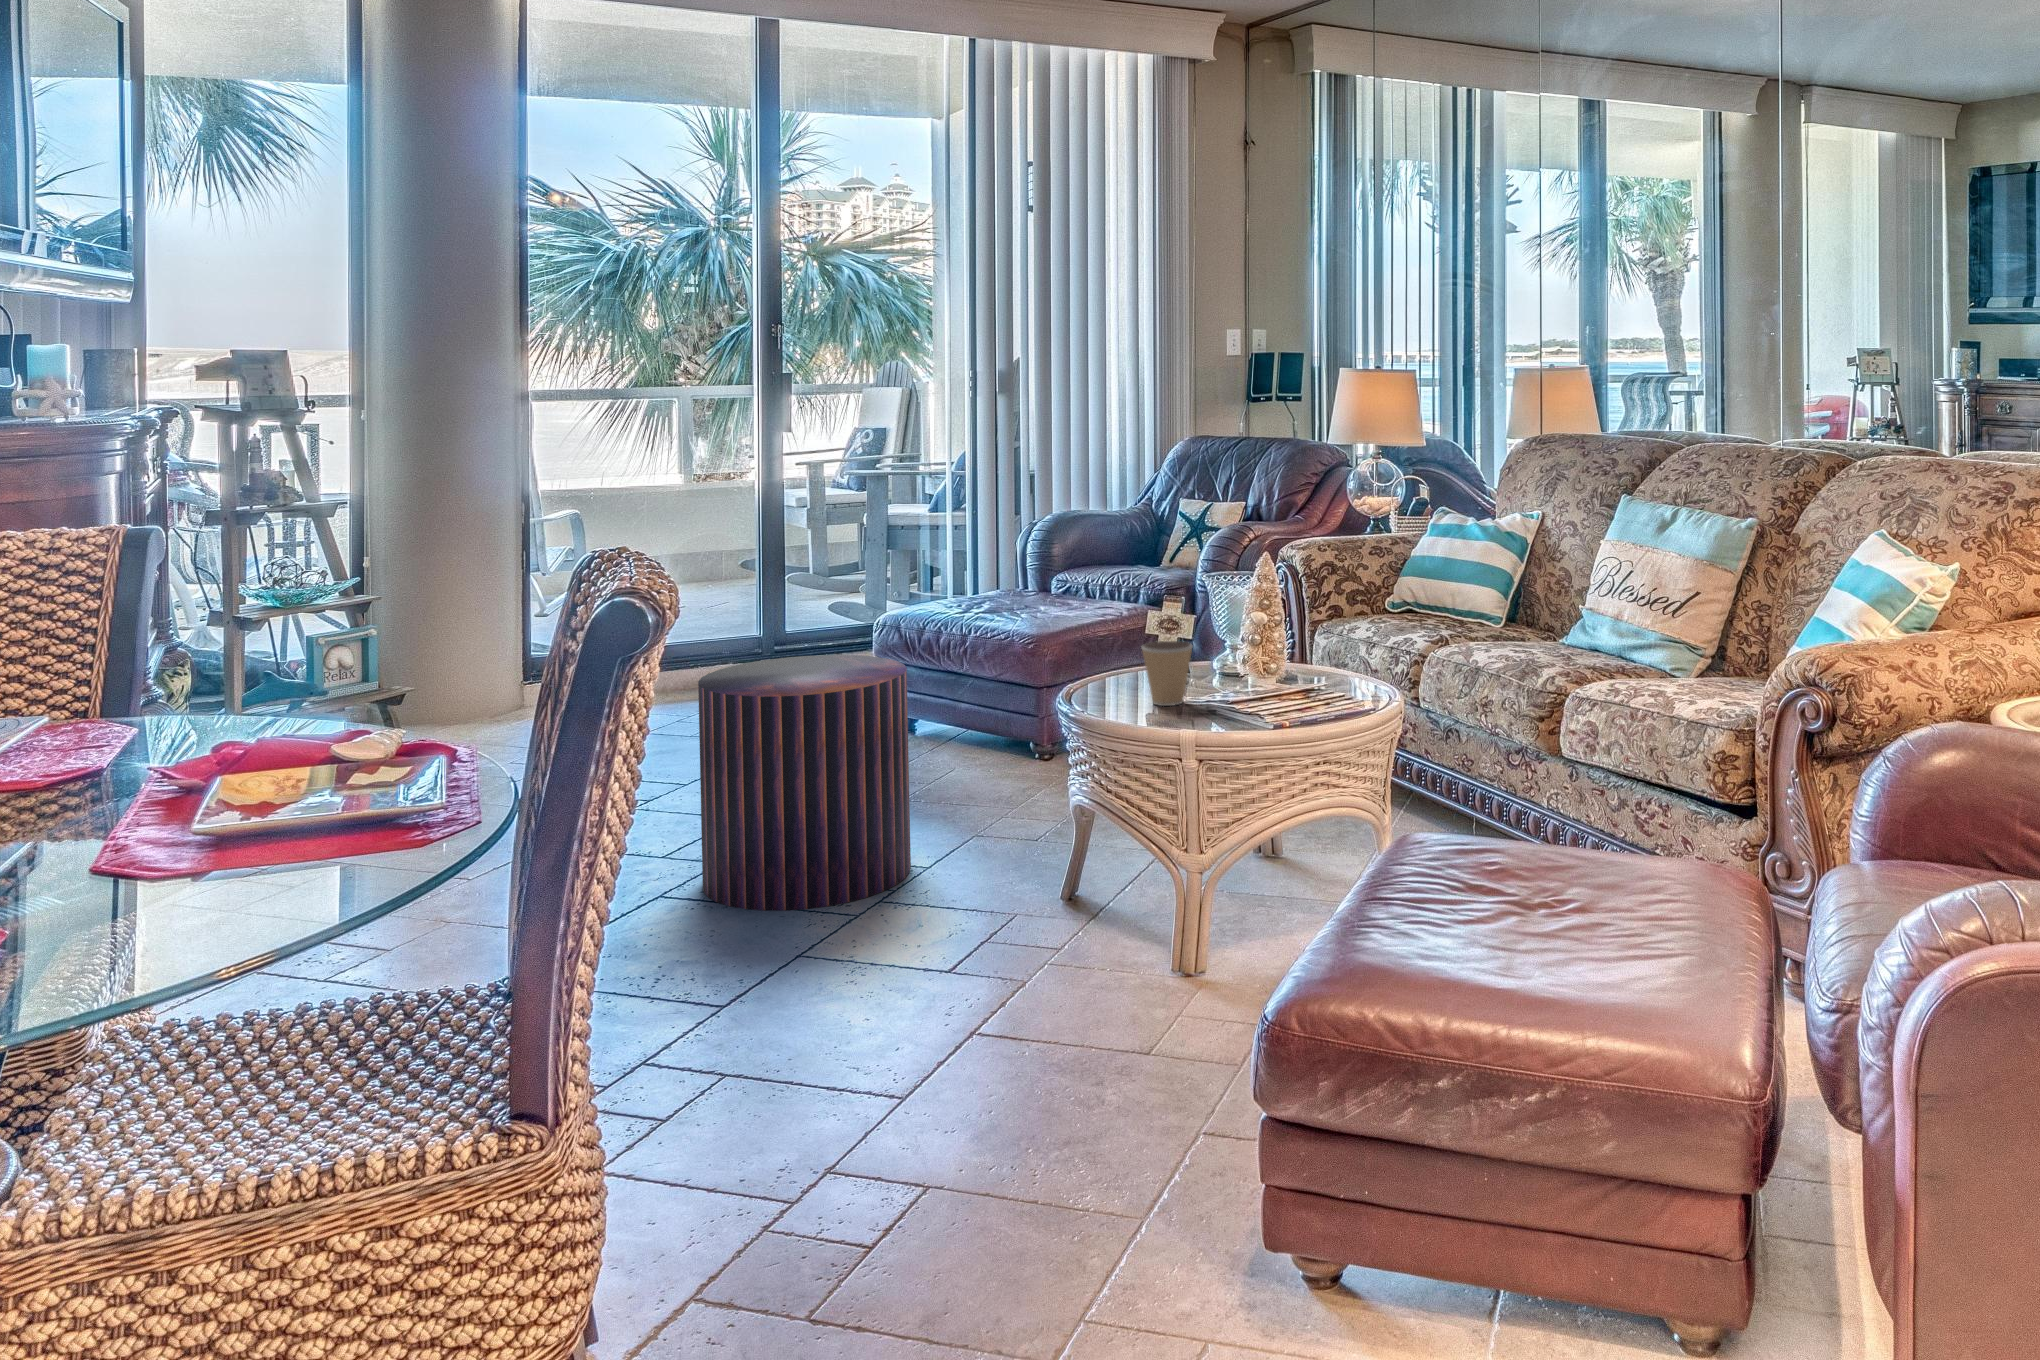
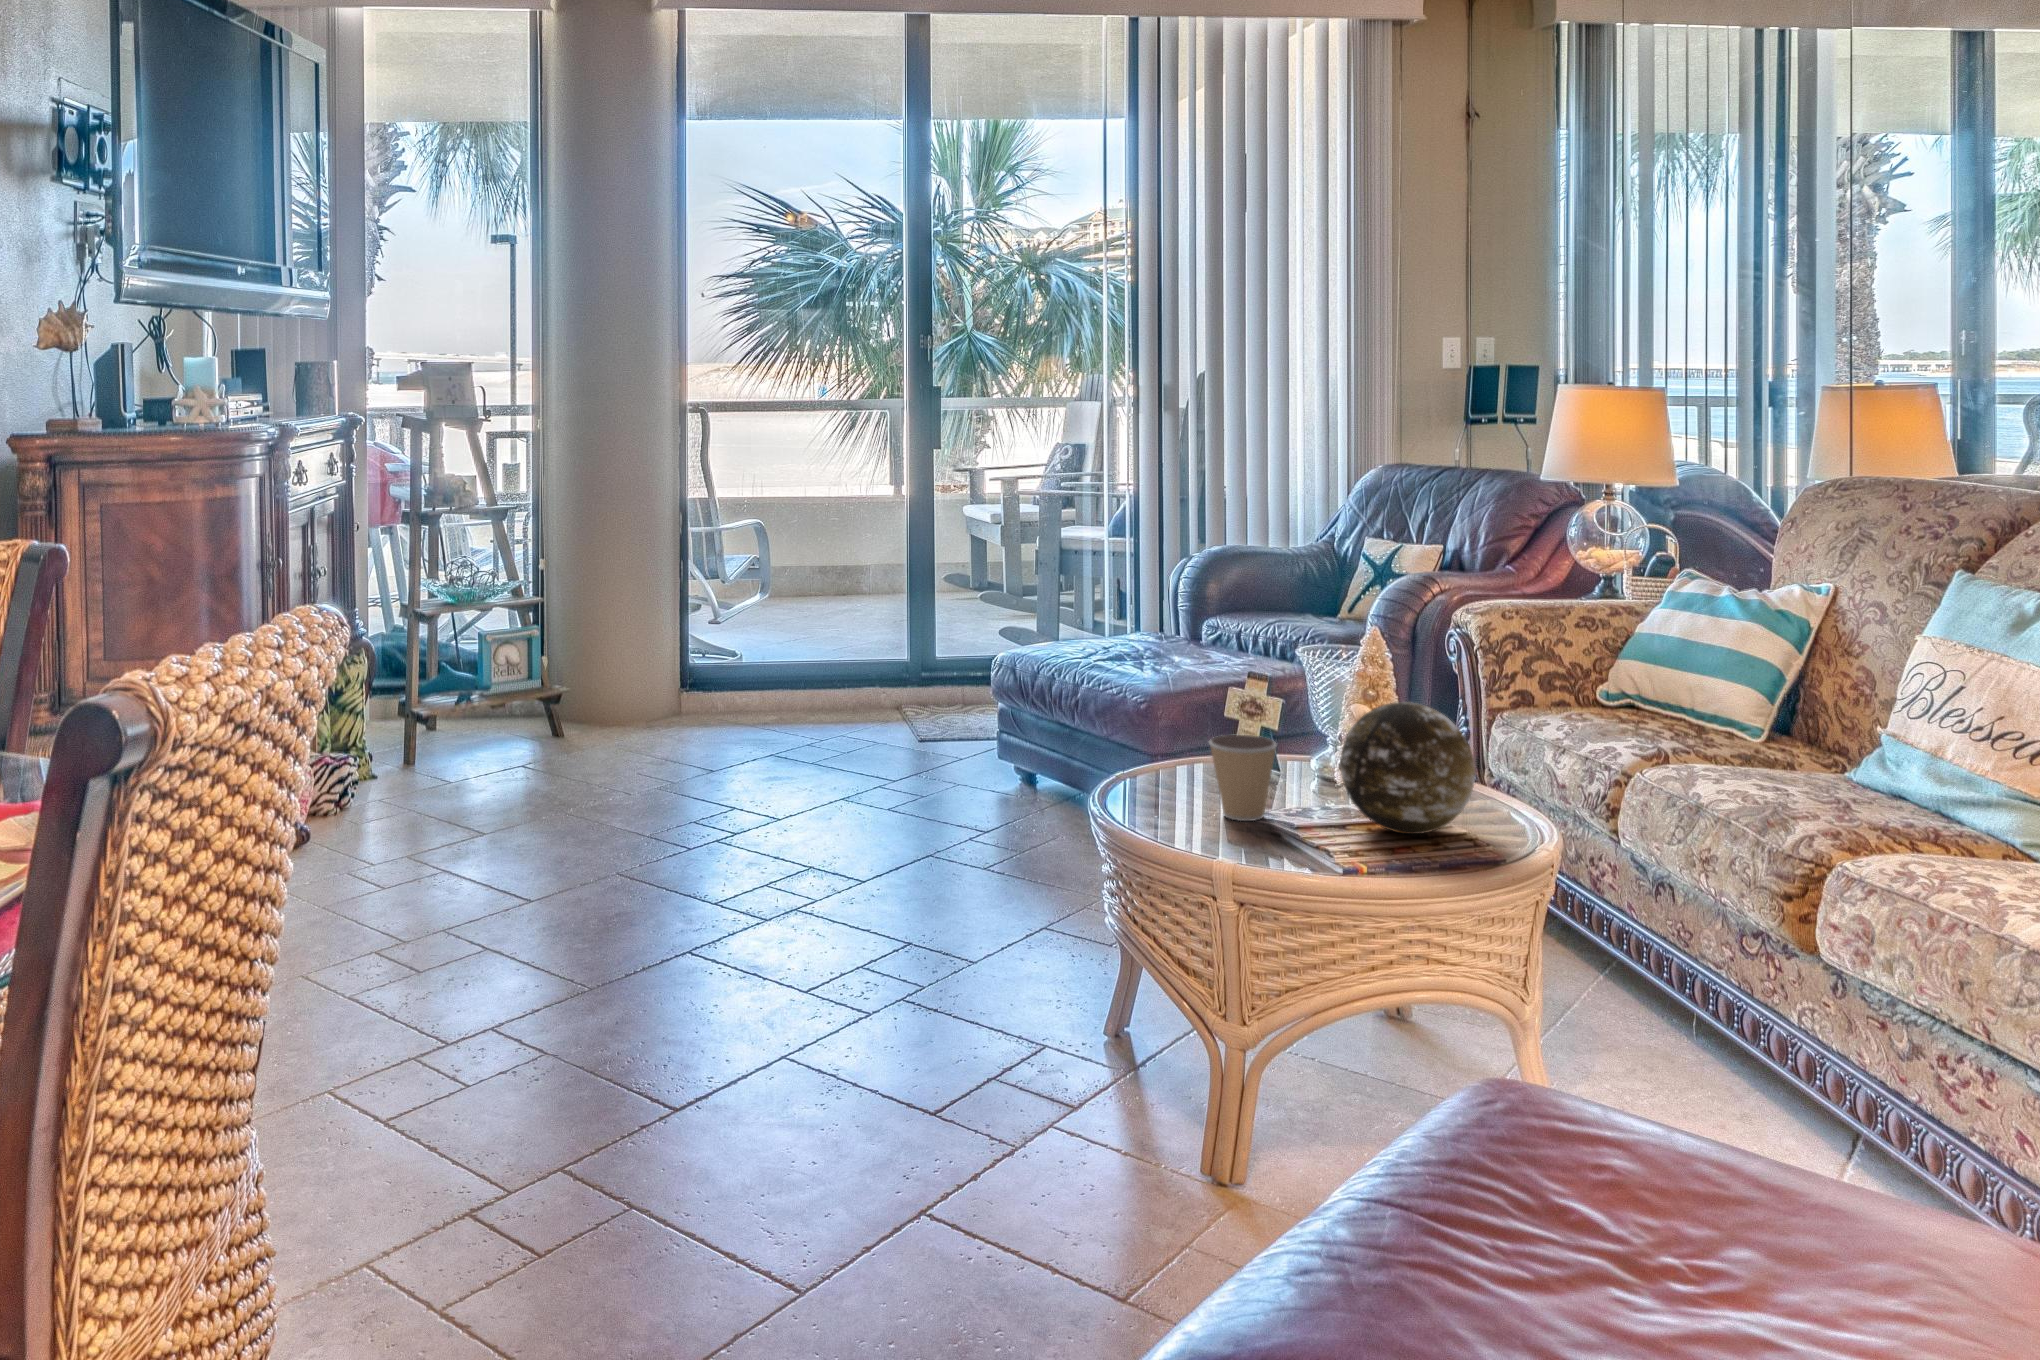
decorative orb: none [1242,604,1337,701] -> present [1340,702,1475,834]
pouf: present [698,655,911,911] -> none [717,706,952,1008]

